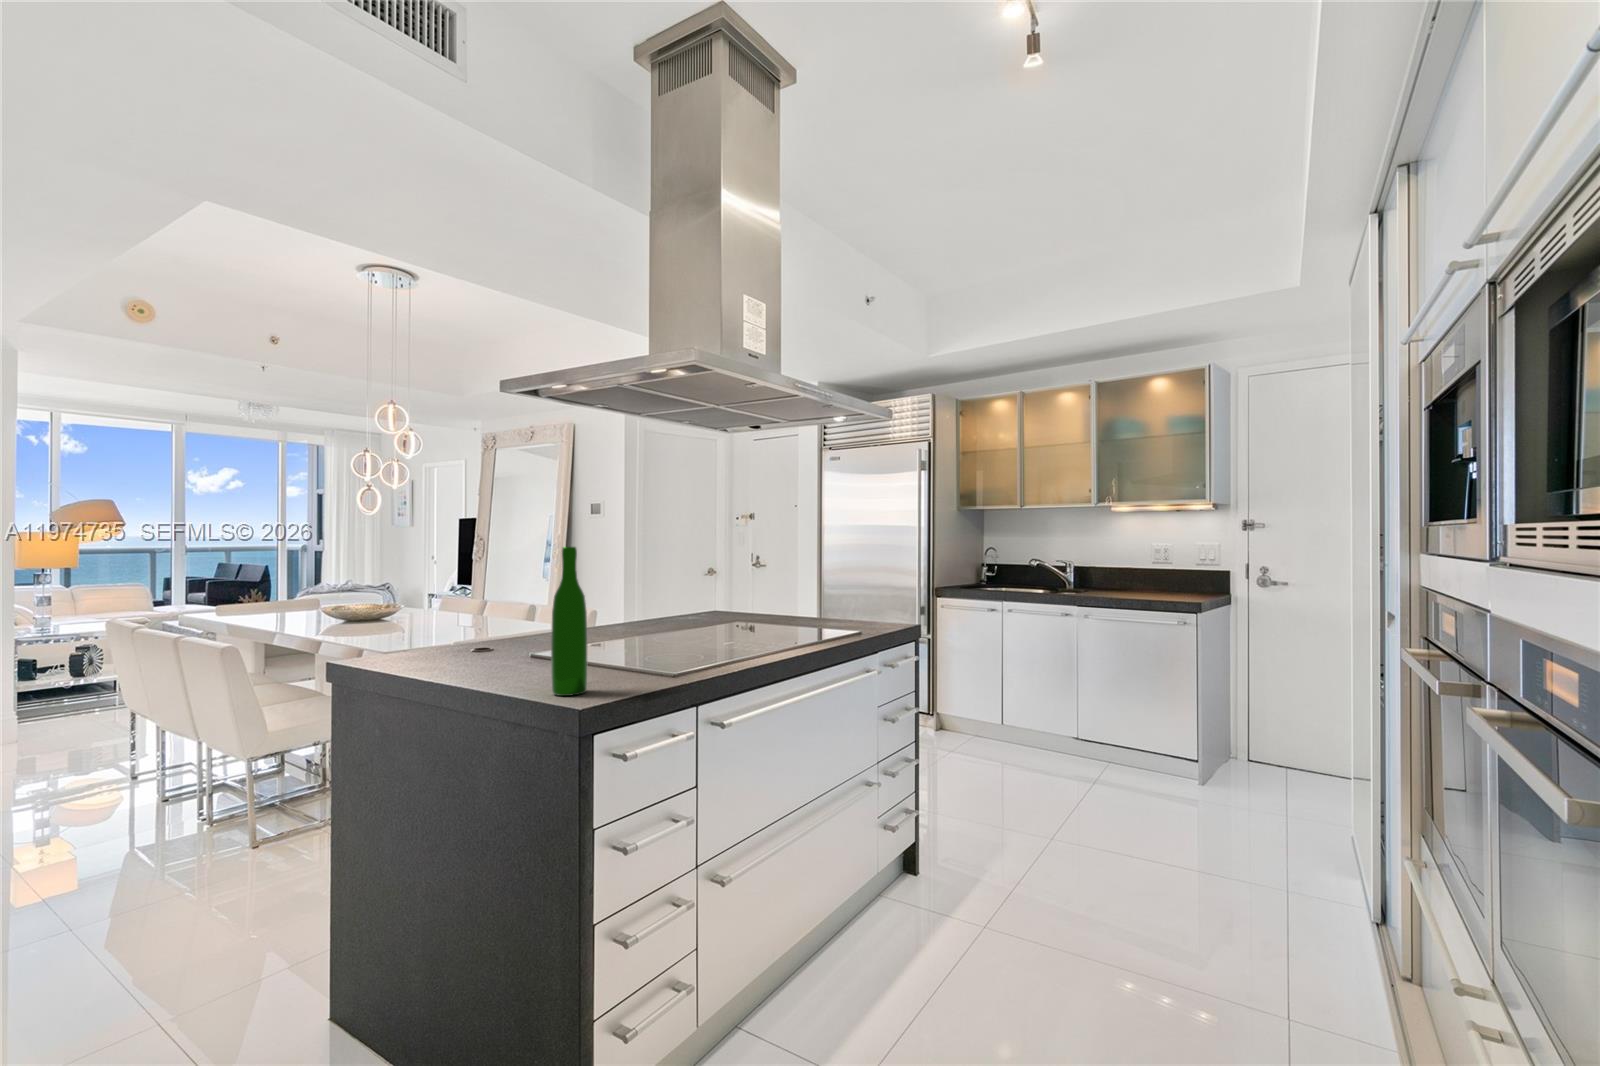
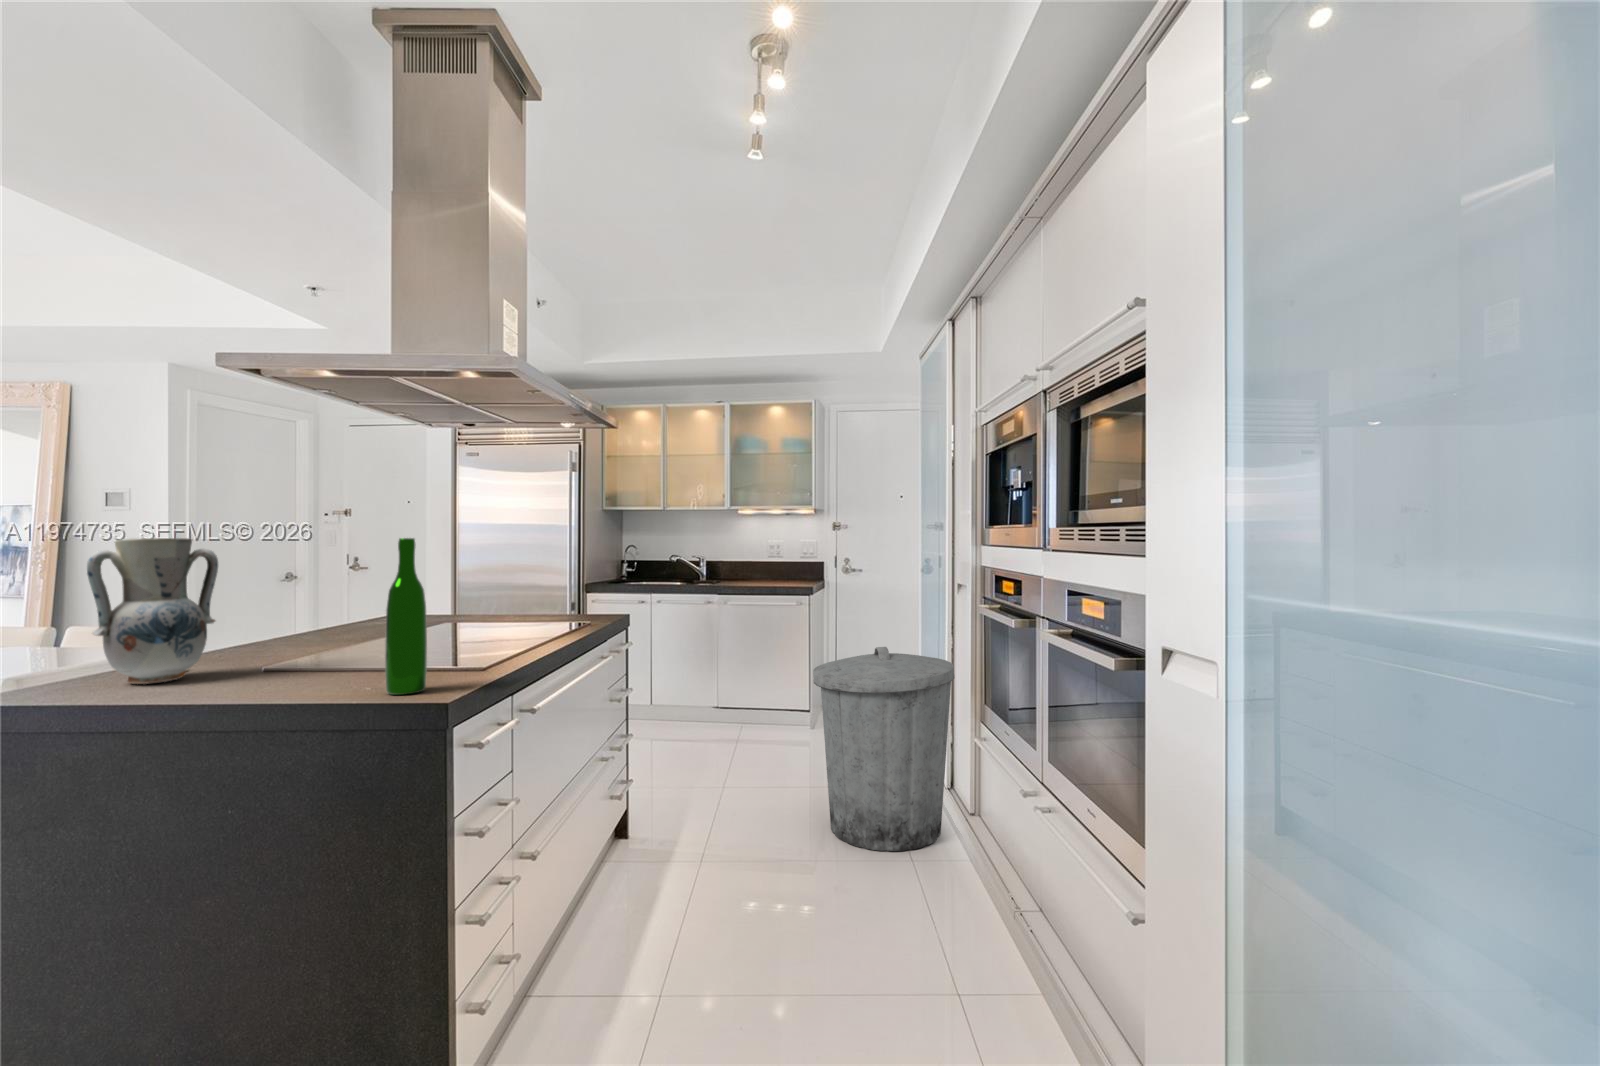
vase: none [411,546,499,663] -> present [87,538,218,684]
trash can: none [1142,692,1374,993] -> present [813,647,954,851]

